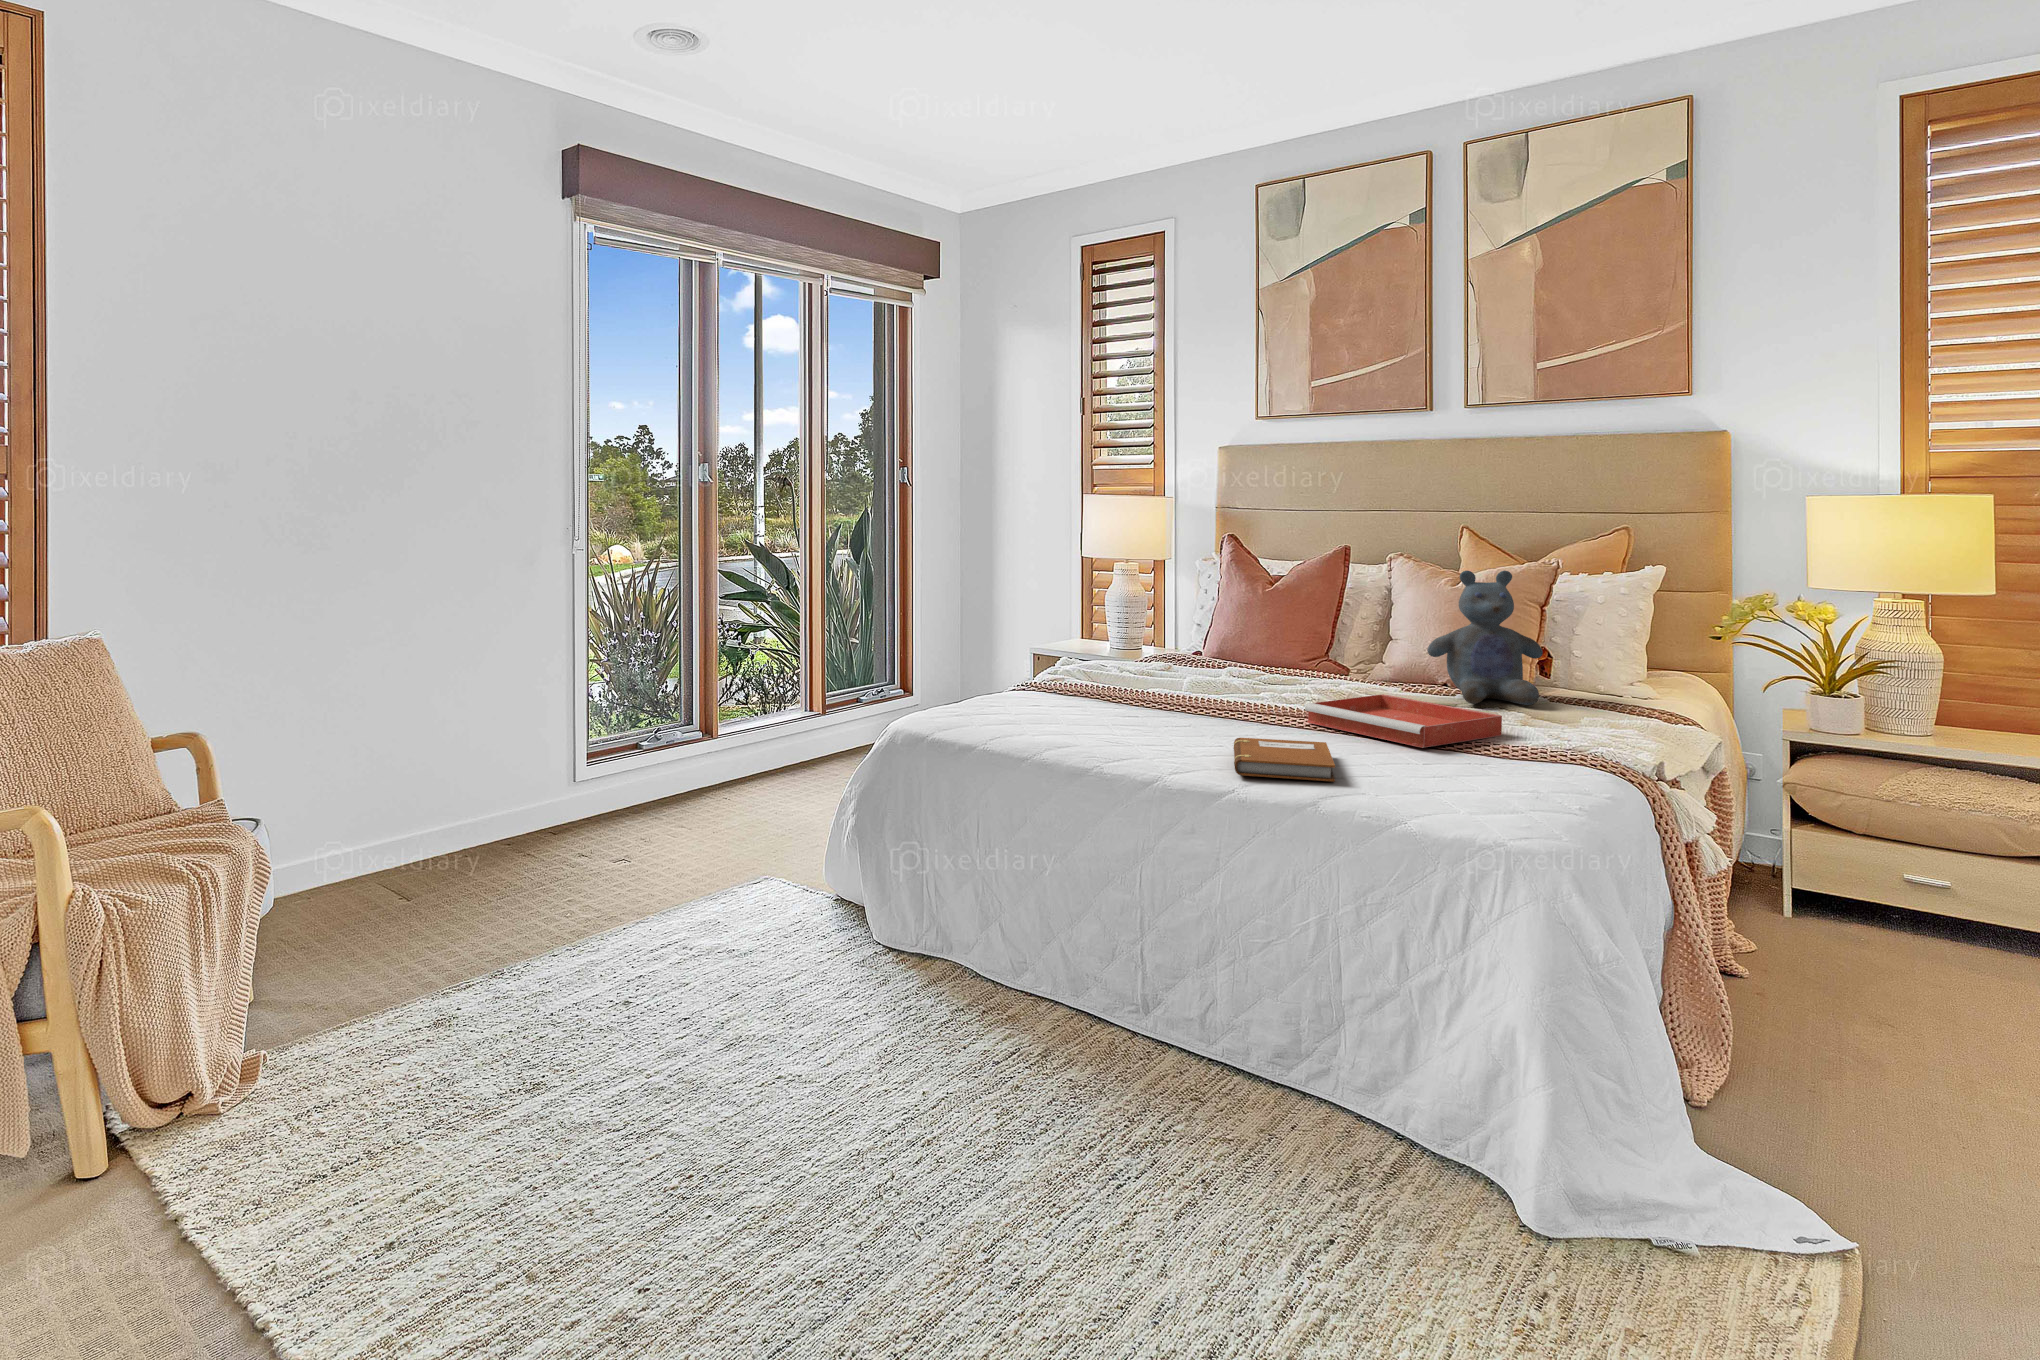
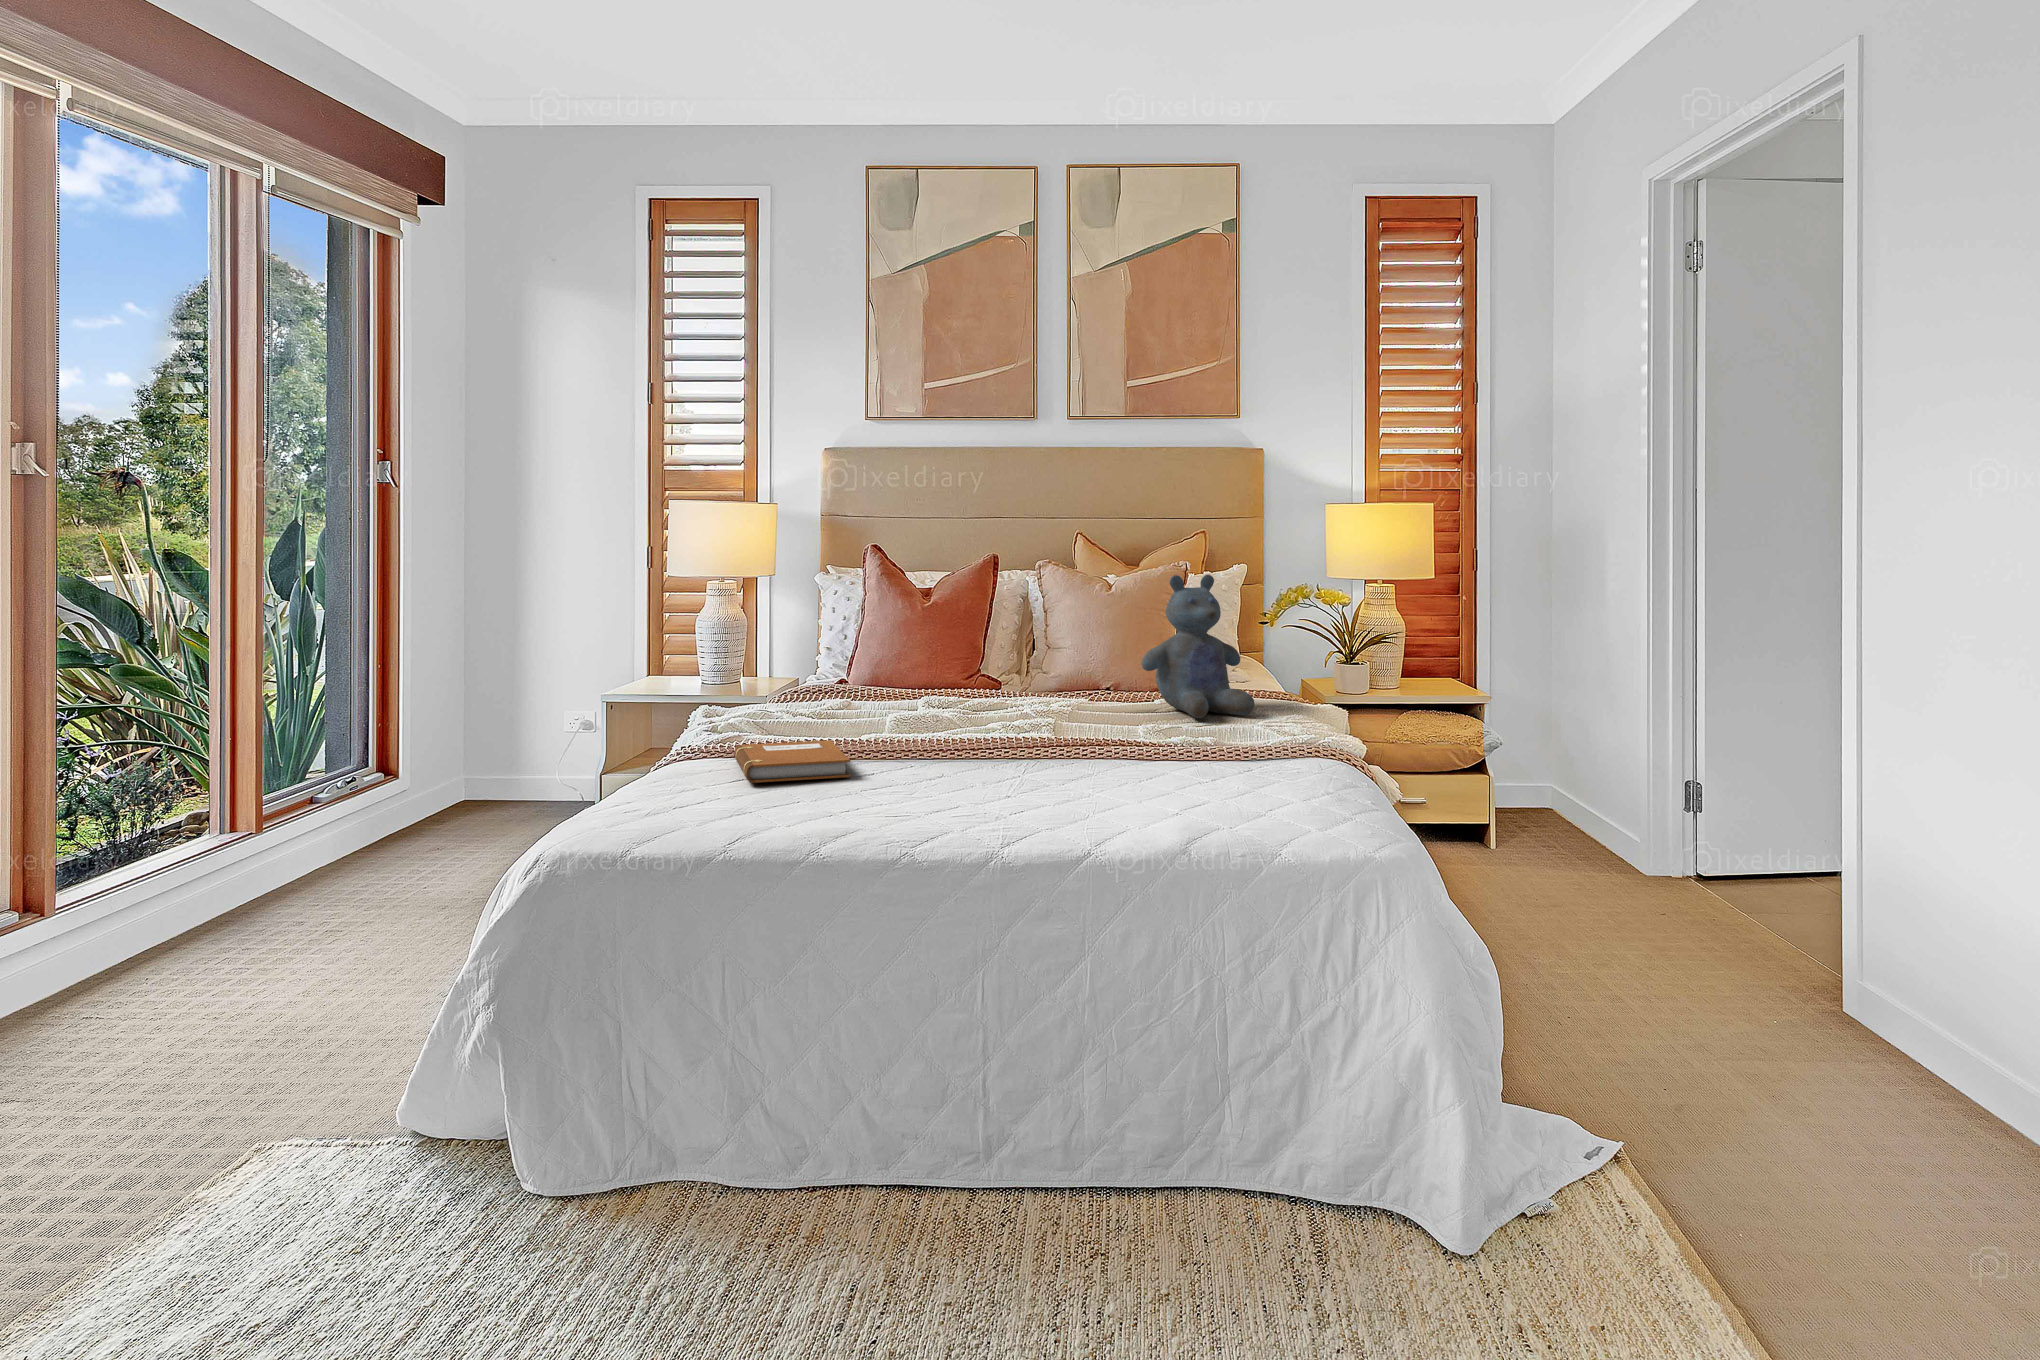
tray: present [1305,694,1502,748] -> none [1071,716,1265,770]
notebook: present [1234,738,1335,782] -> present [735,740,850,783]

